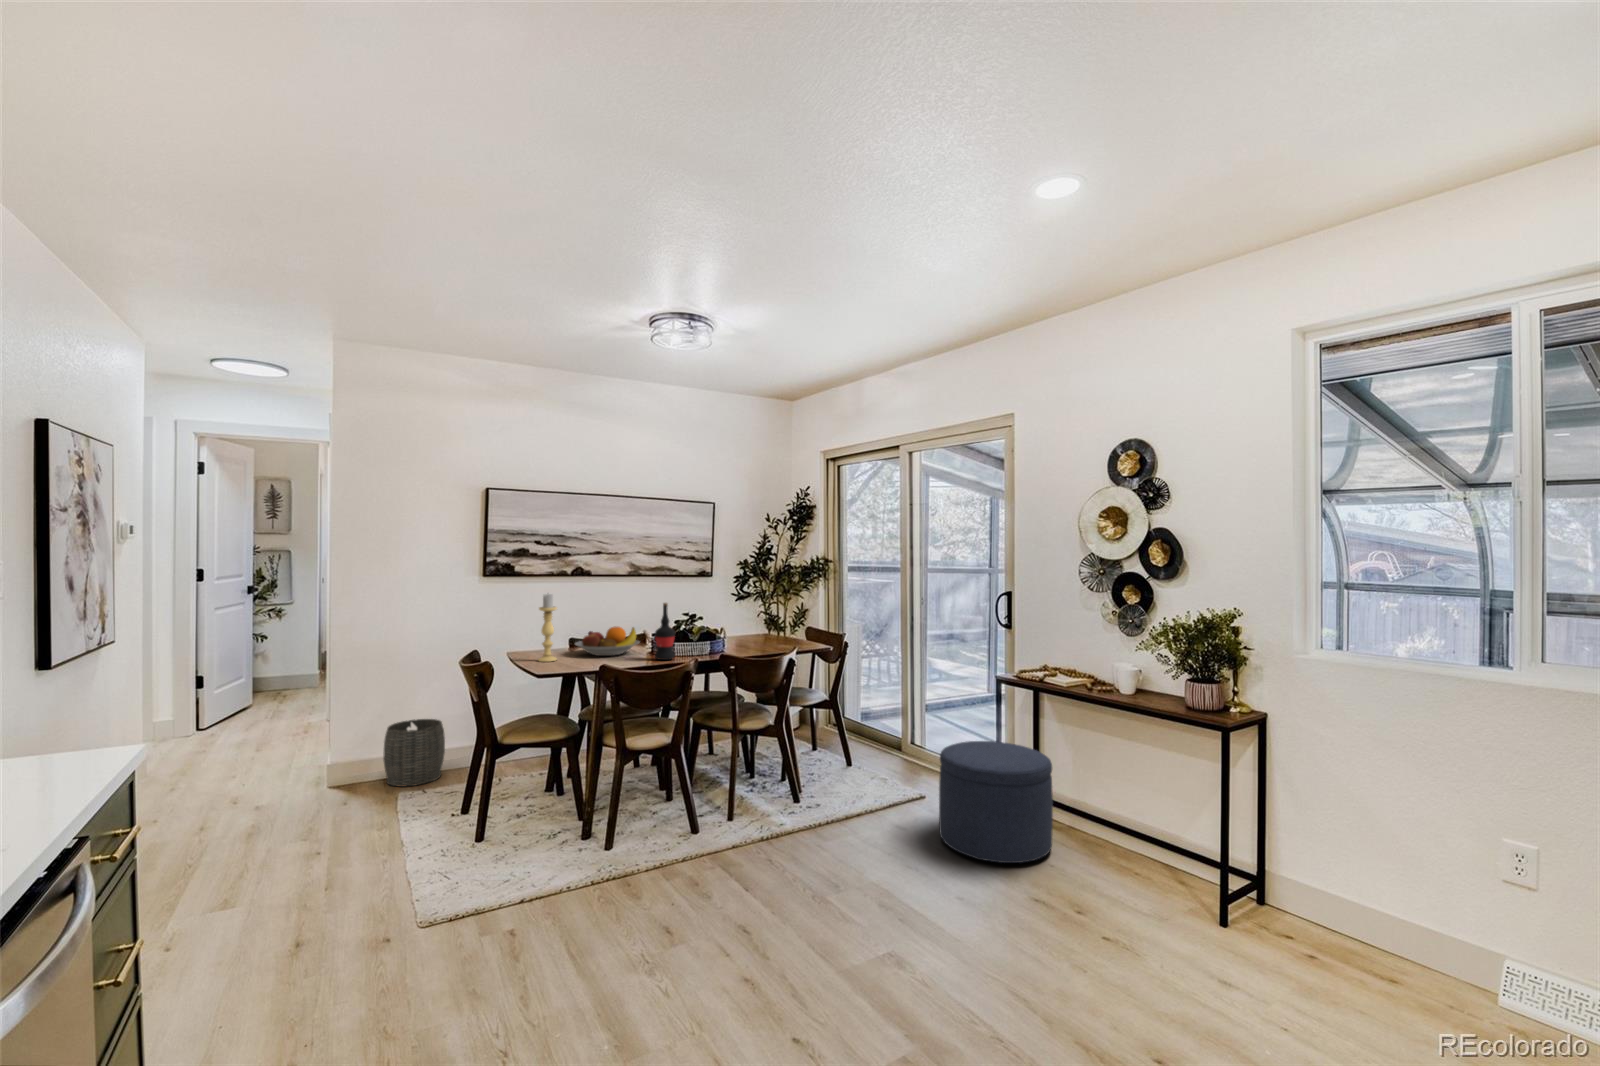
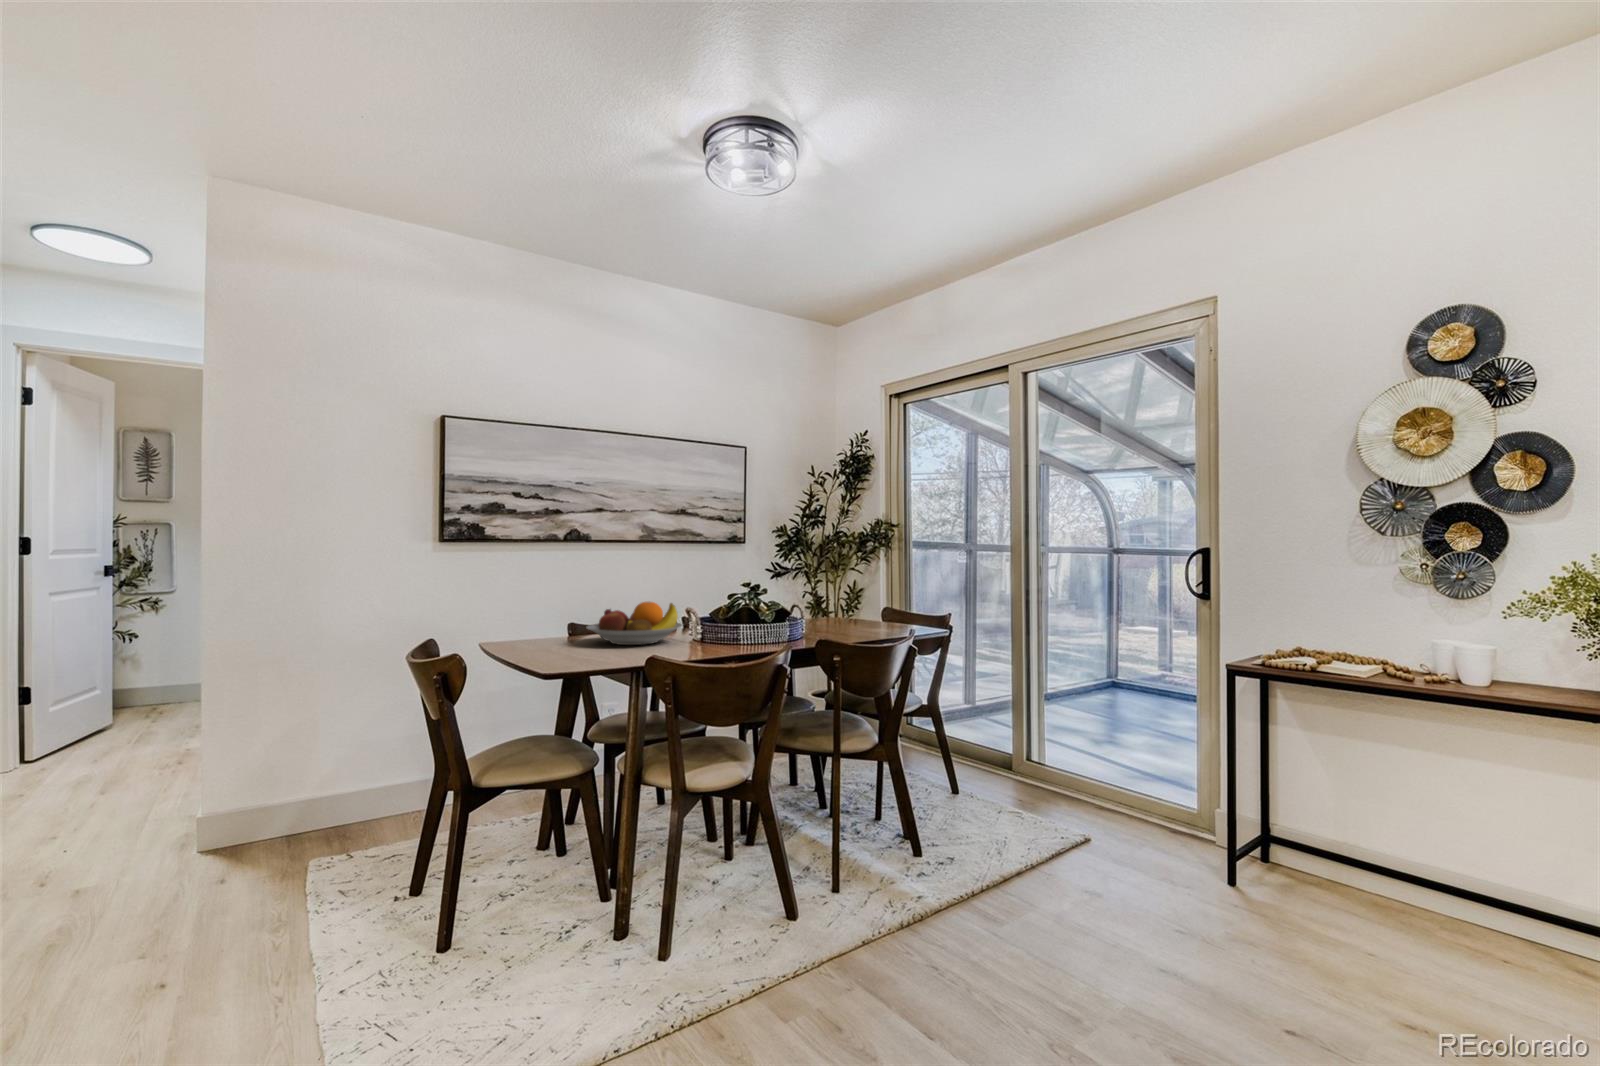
candle holder: present [538,594,557,662] -> none [534,547,564,654]
wine bottle: present [655,603,675,660] -> none [714,562,744,649]
woven basket: present [383,719,445,787] -> none [289,744,384,849]
ottoman: present [939,741,1053,863] -> none [1162,760,1360,959]

